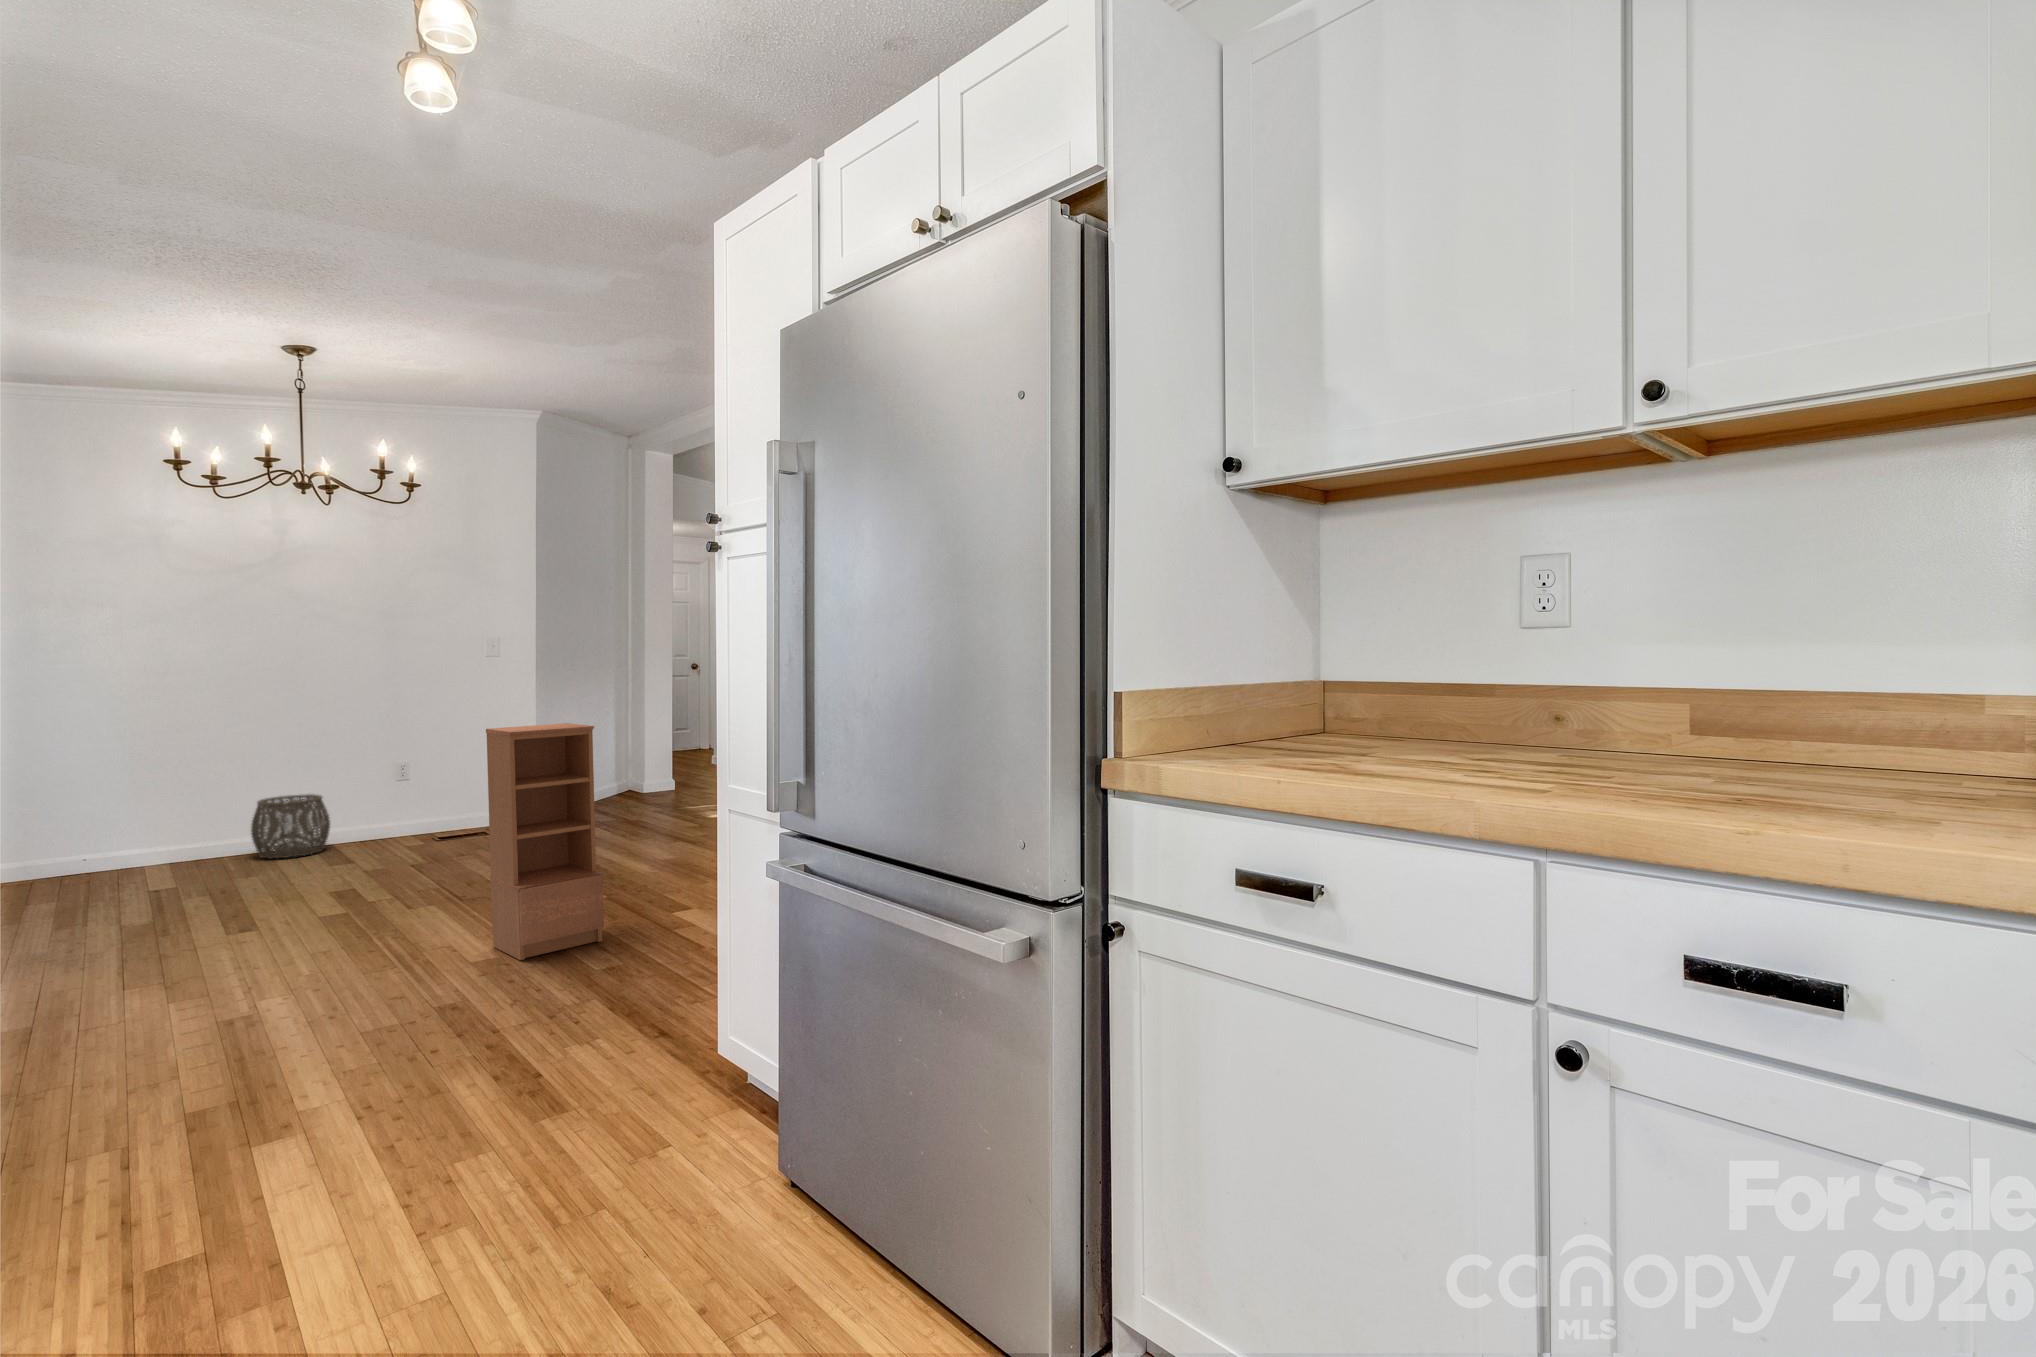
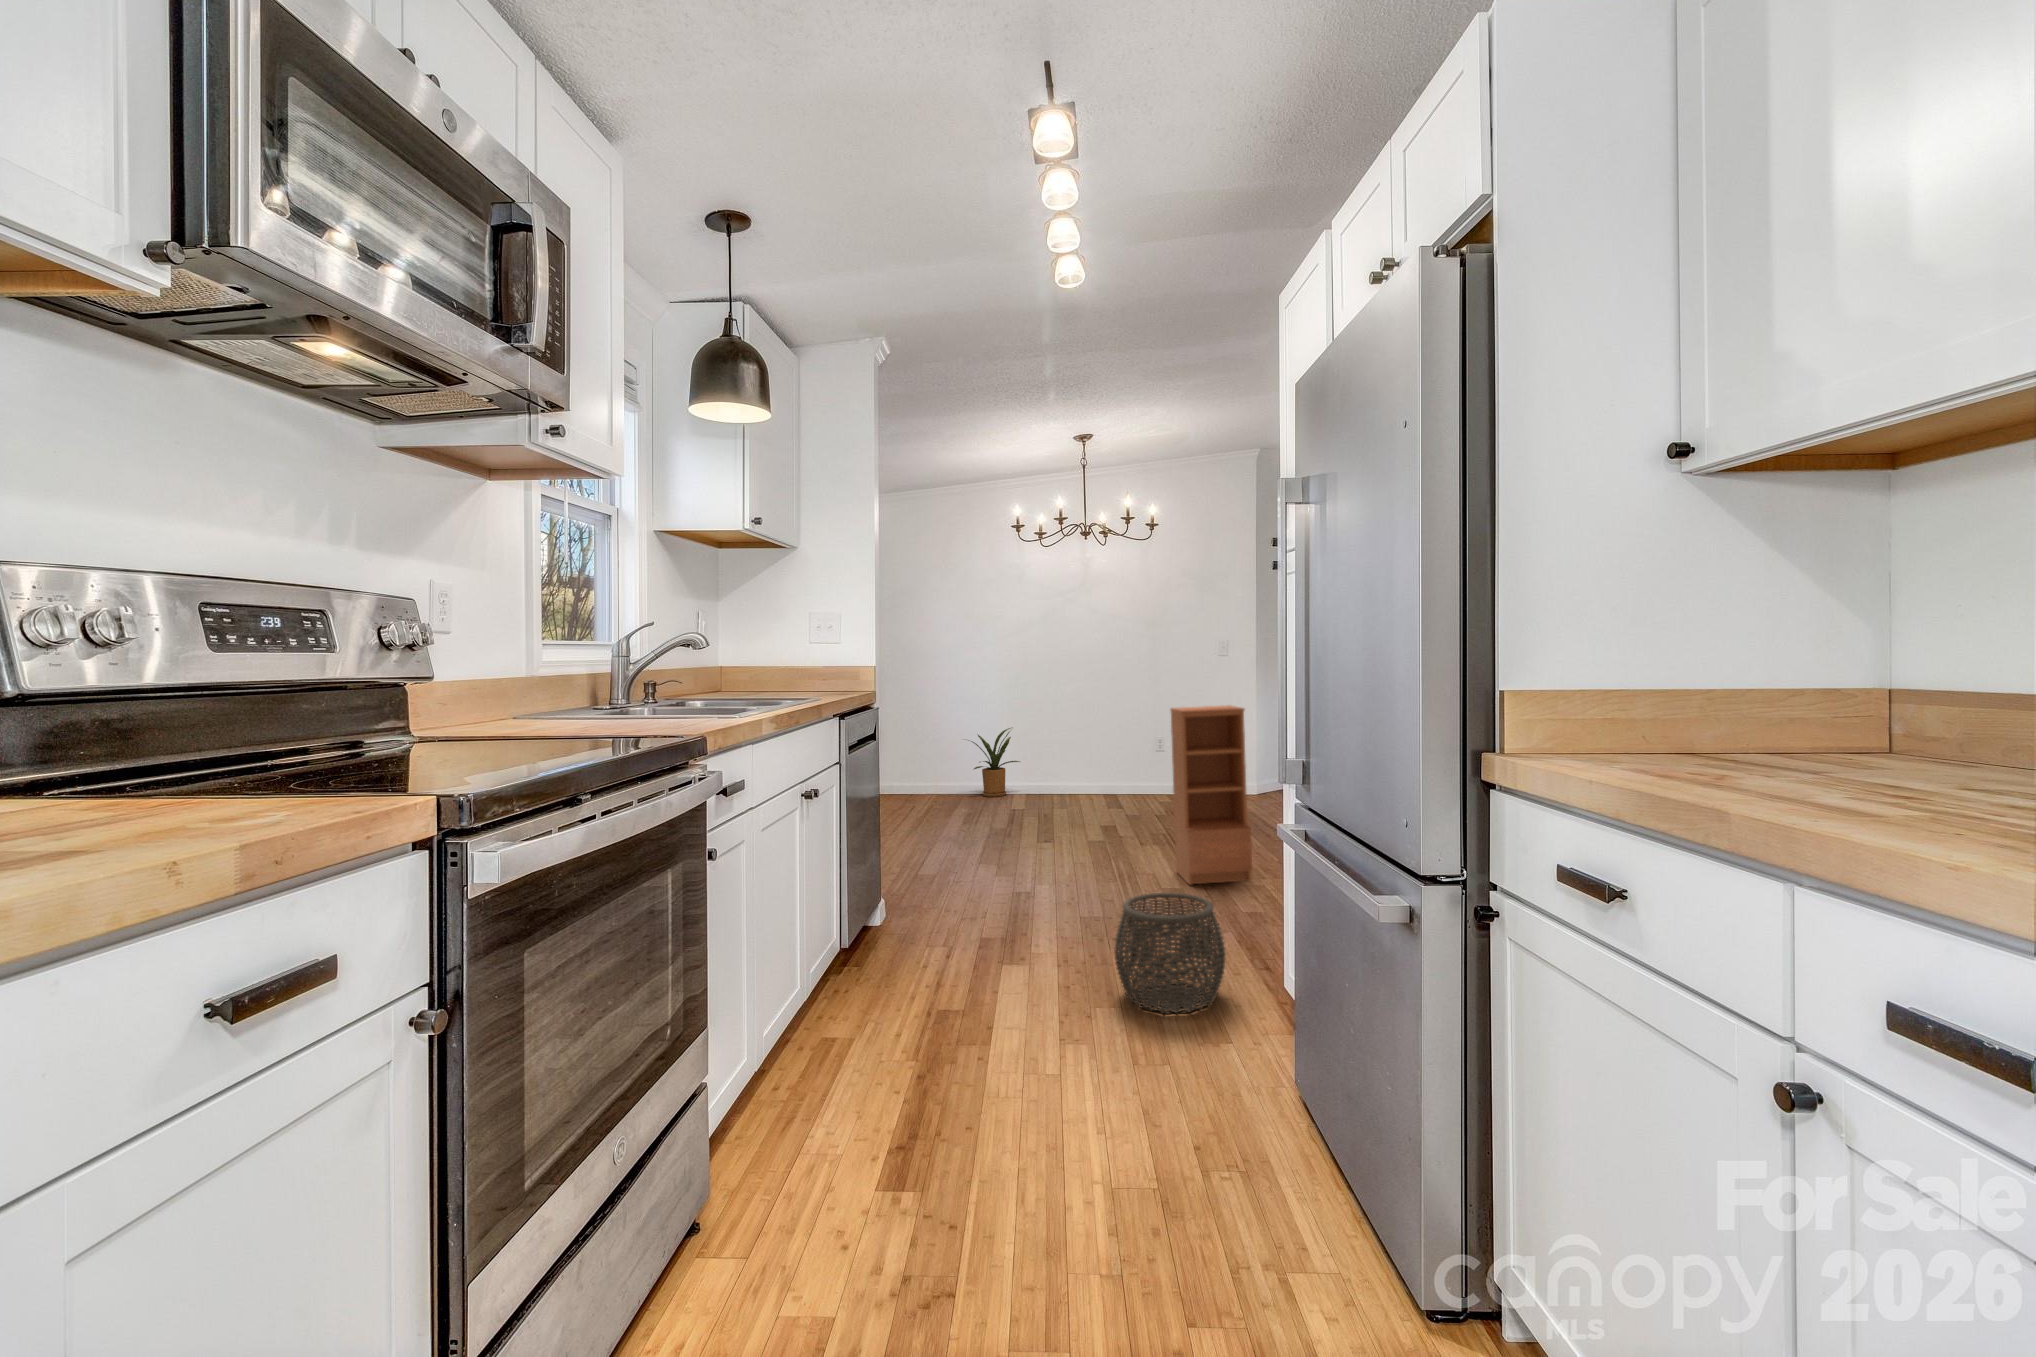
house plant: none [40,767,178,880] -> present [971,728,1020,797]
woven basket: present [251,794,330,859] -> present [1115,893,1225,1013]

